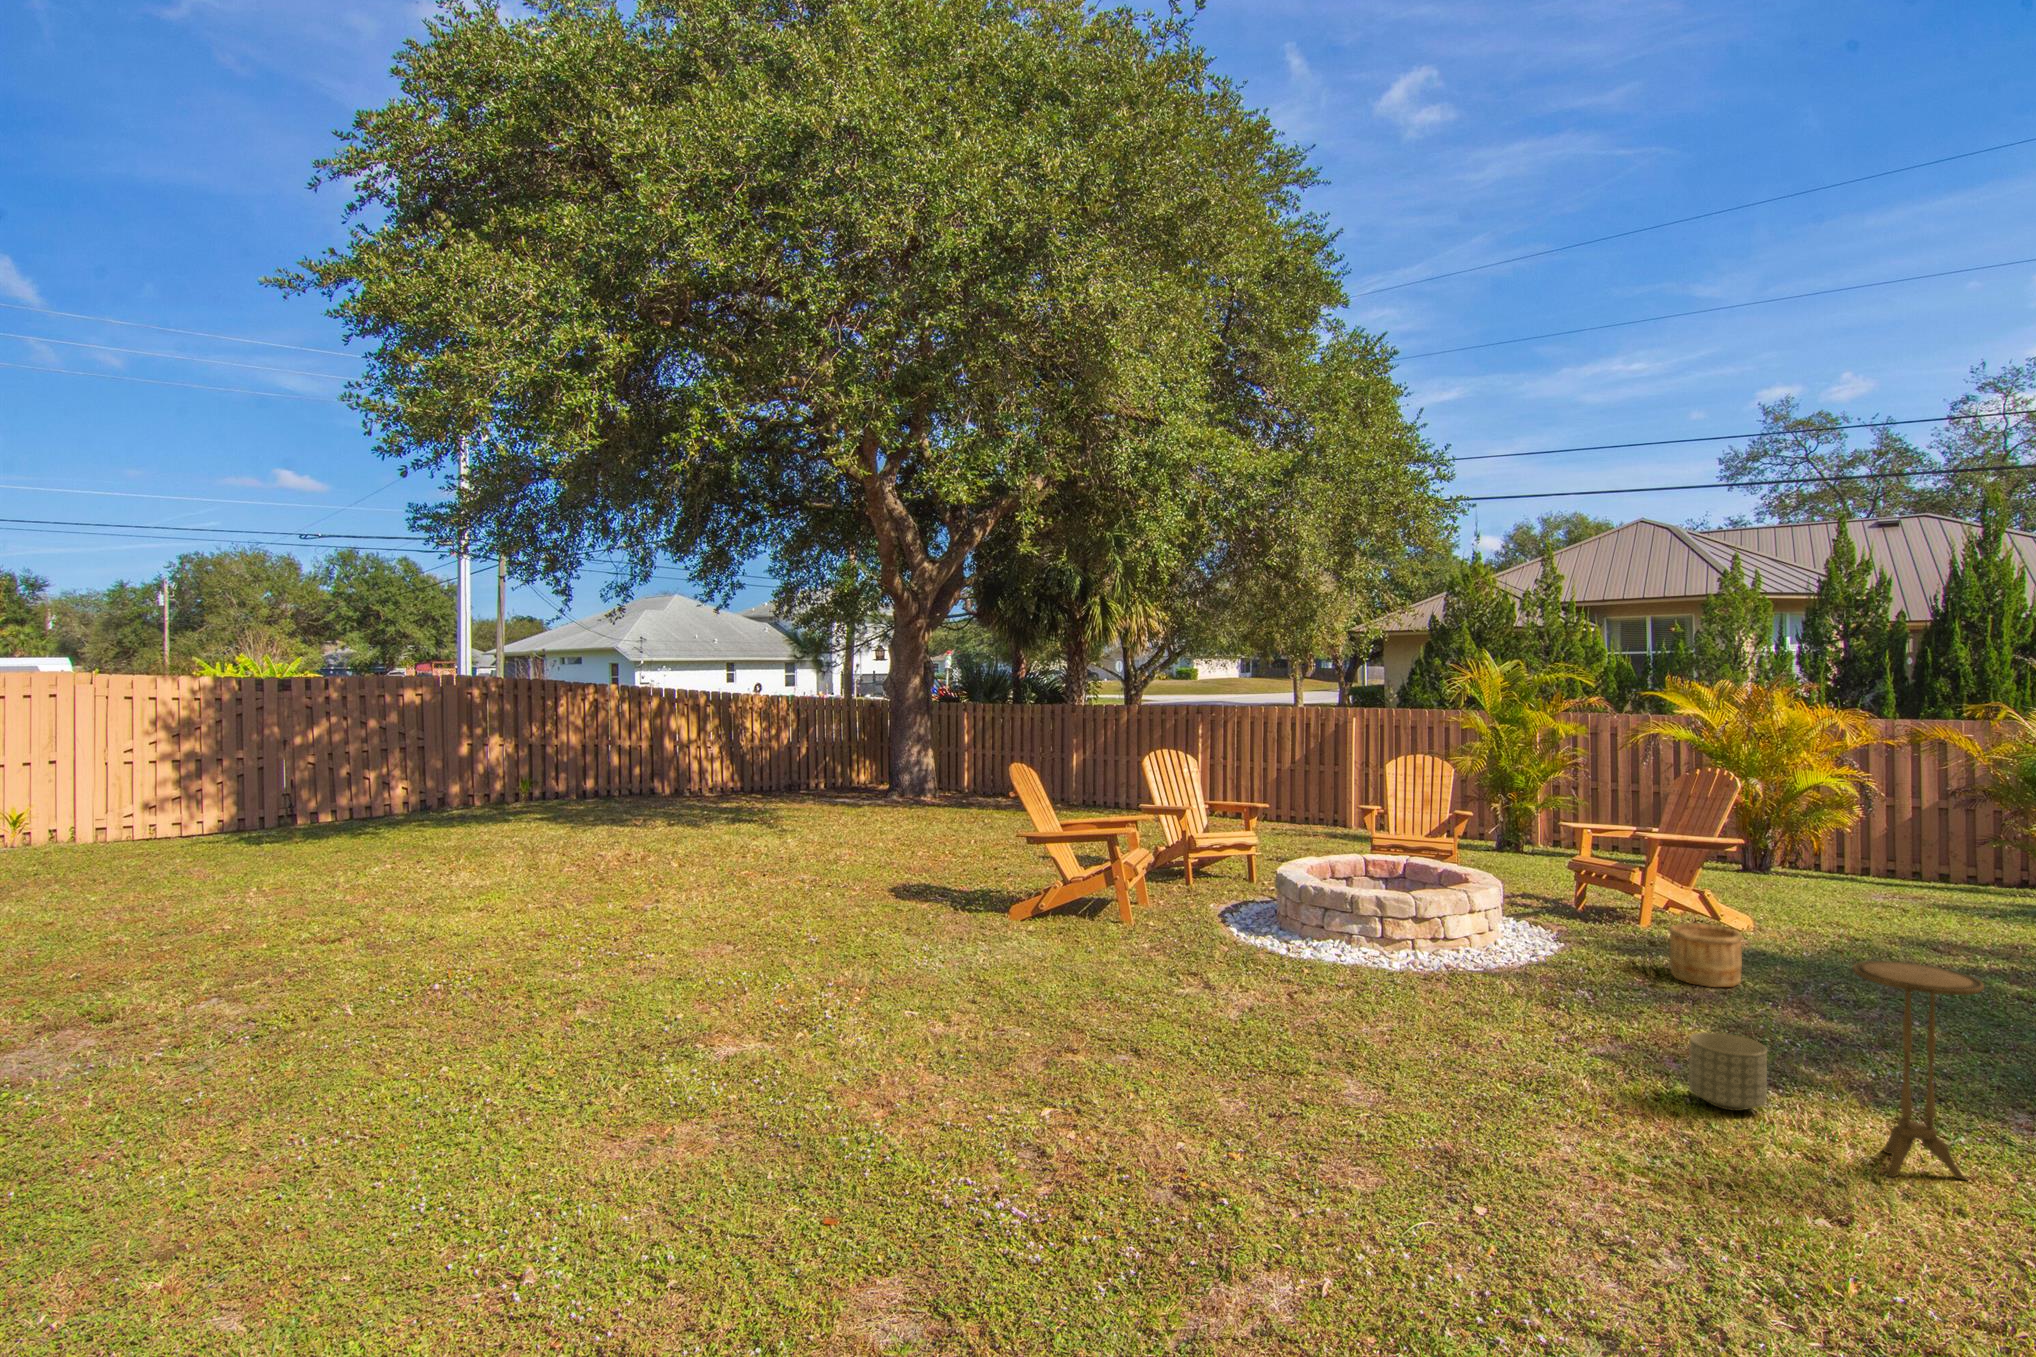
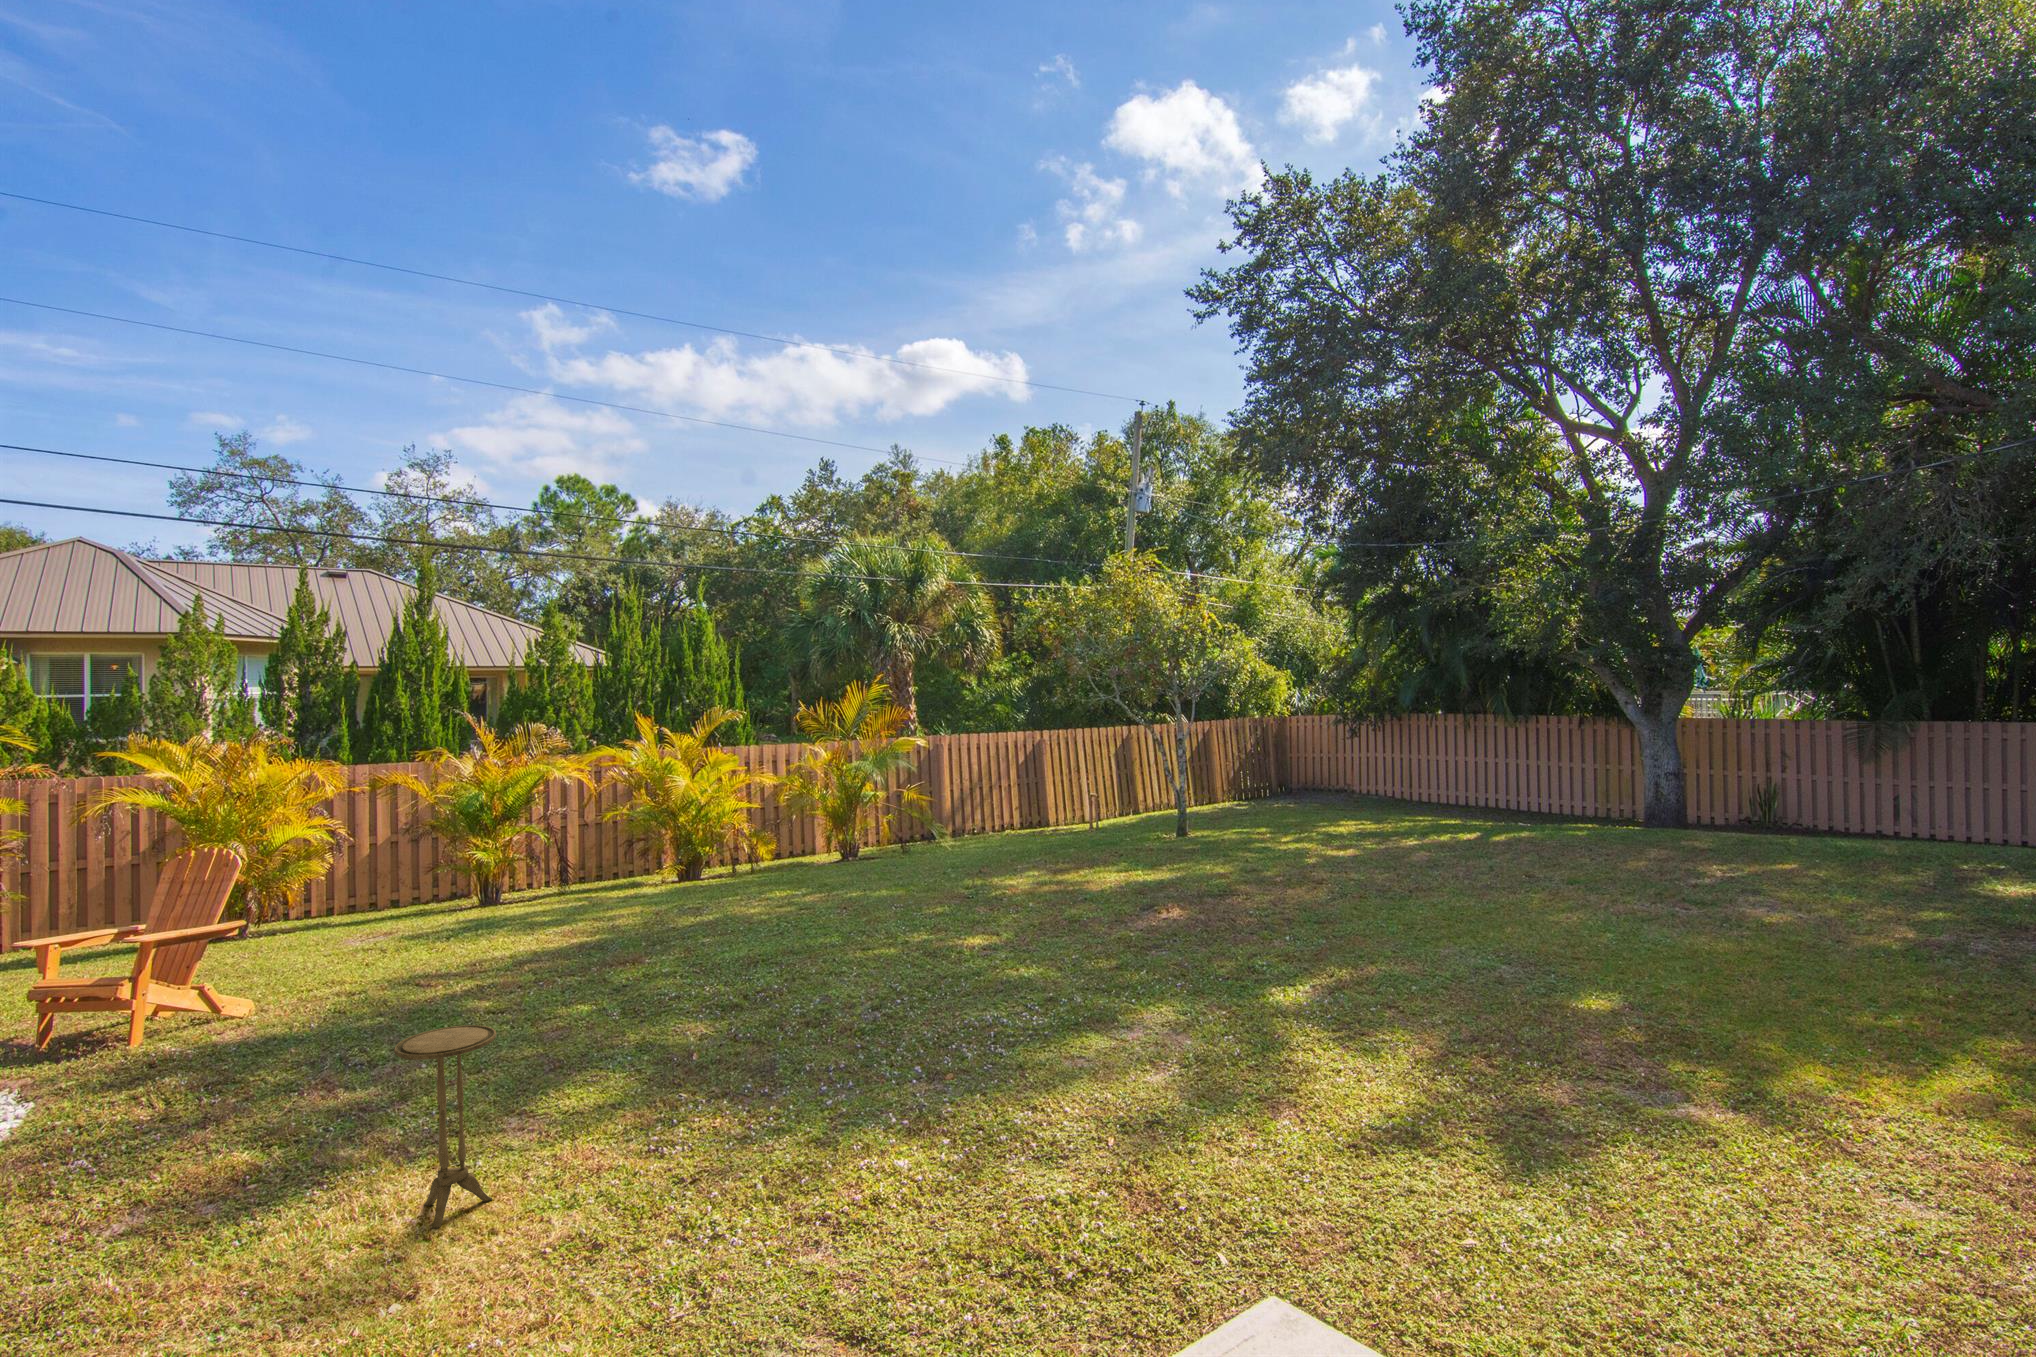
wooden bucket: present [1668,923,1743,987] -> none [176,1025,261,1099]
planter: present [1689,1032,1767,1111] -> none [235,1149,318,1235]

